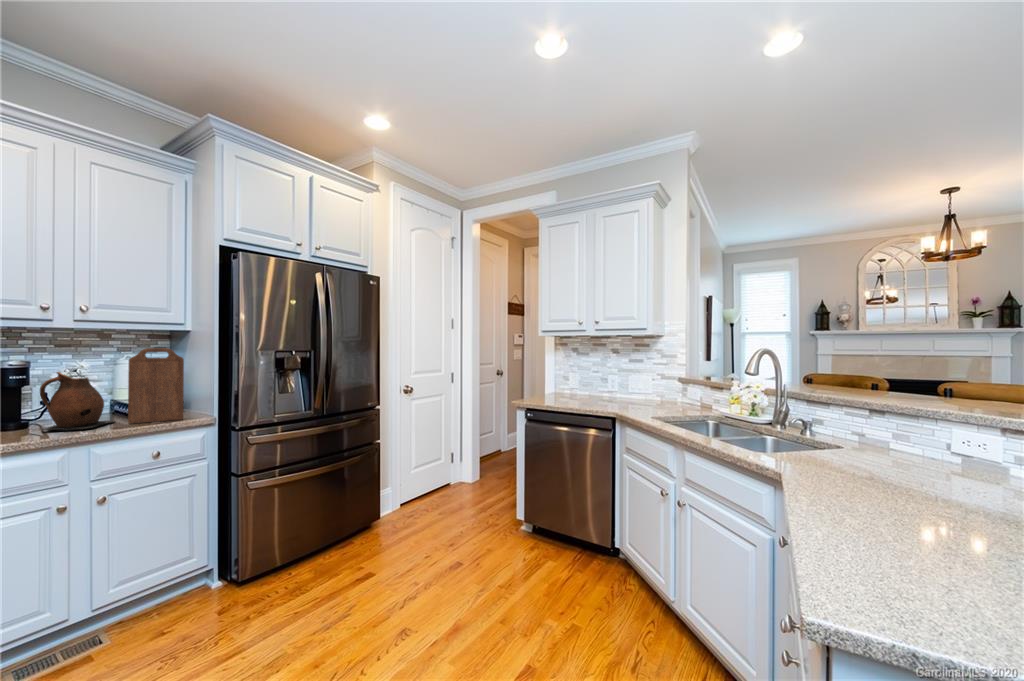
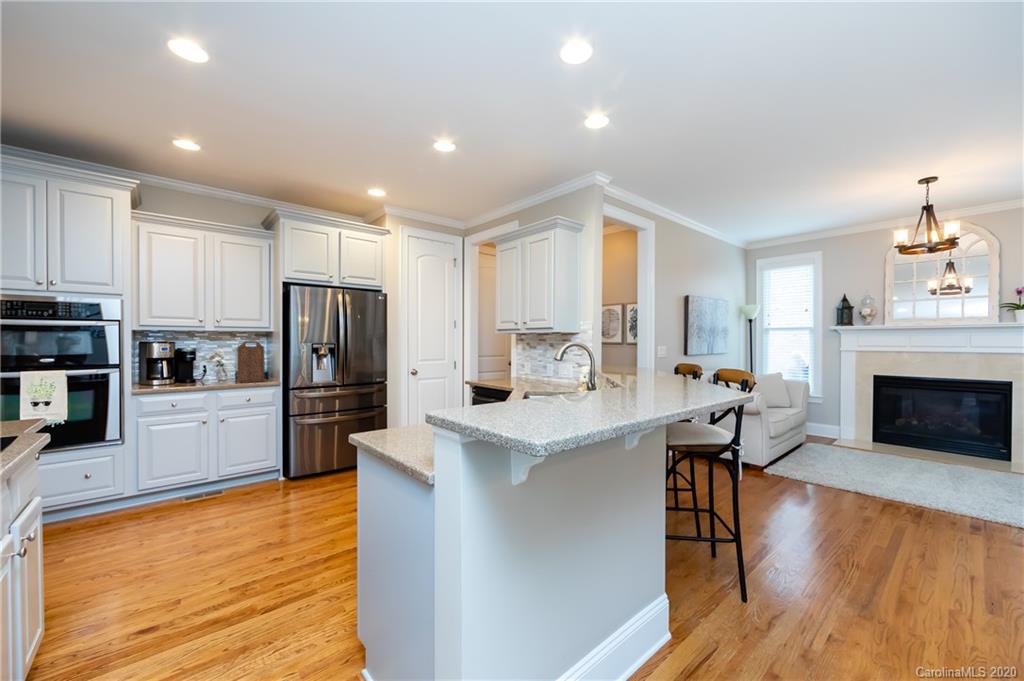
ceramic pitcher: present [40,372,115,430] -> none [198,353,233,384]

